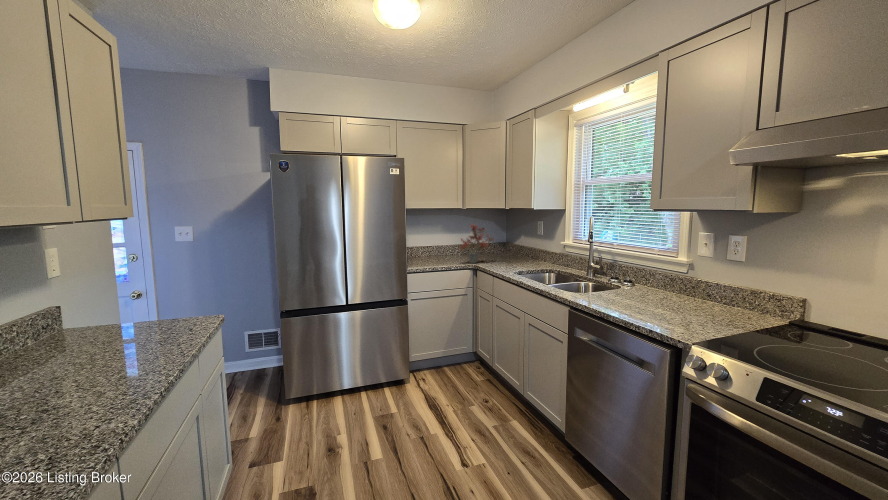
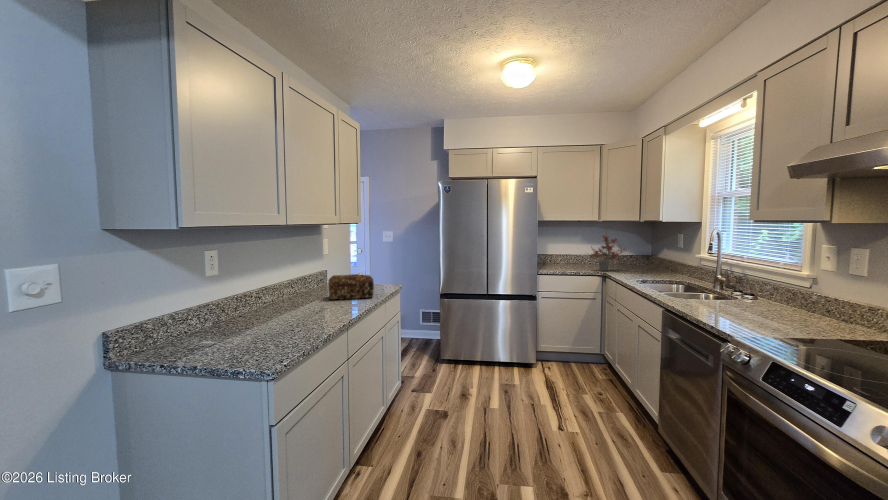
bread loaf: none [44,309,164,373] -> present [328,274,374,300]

